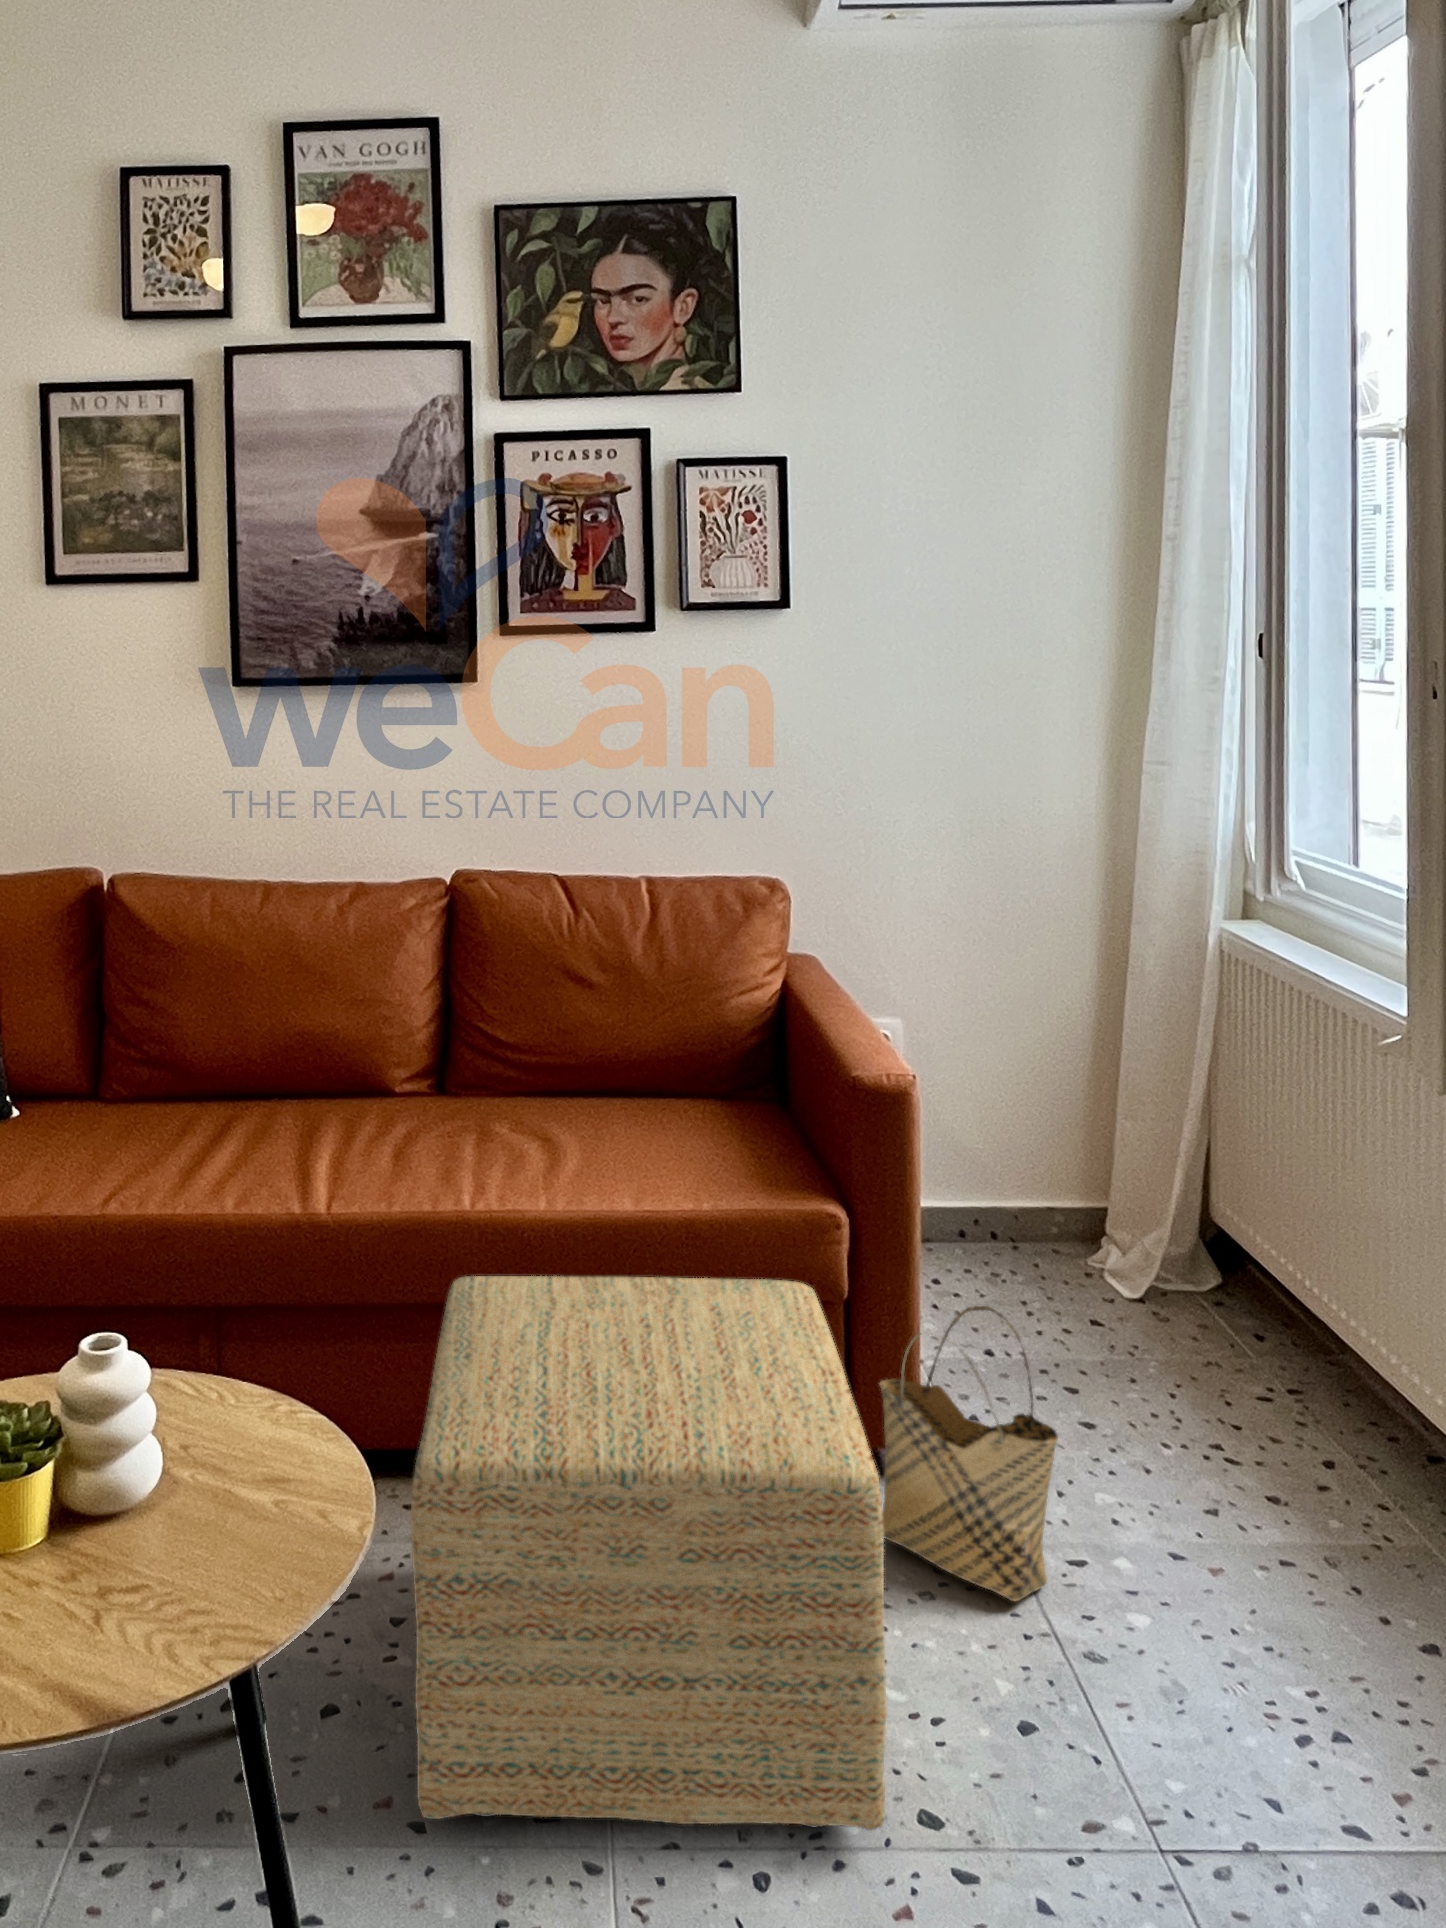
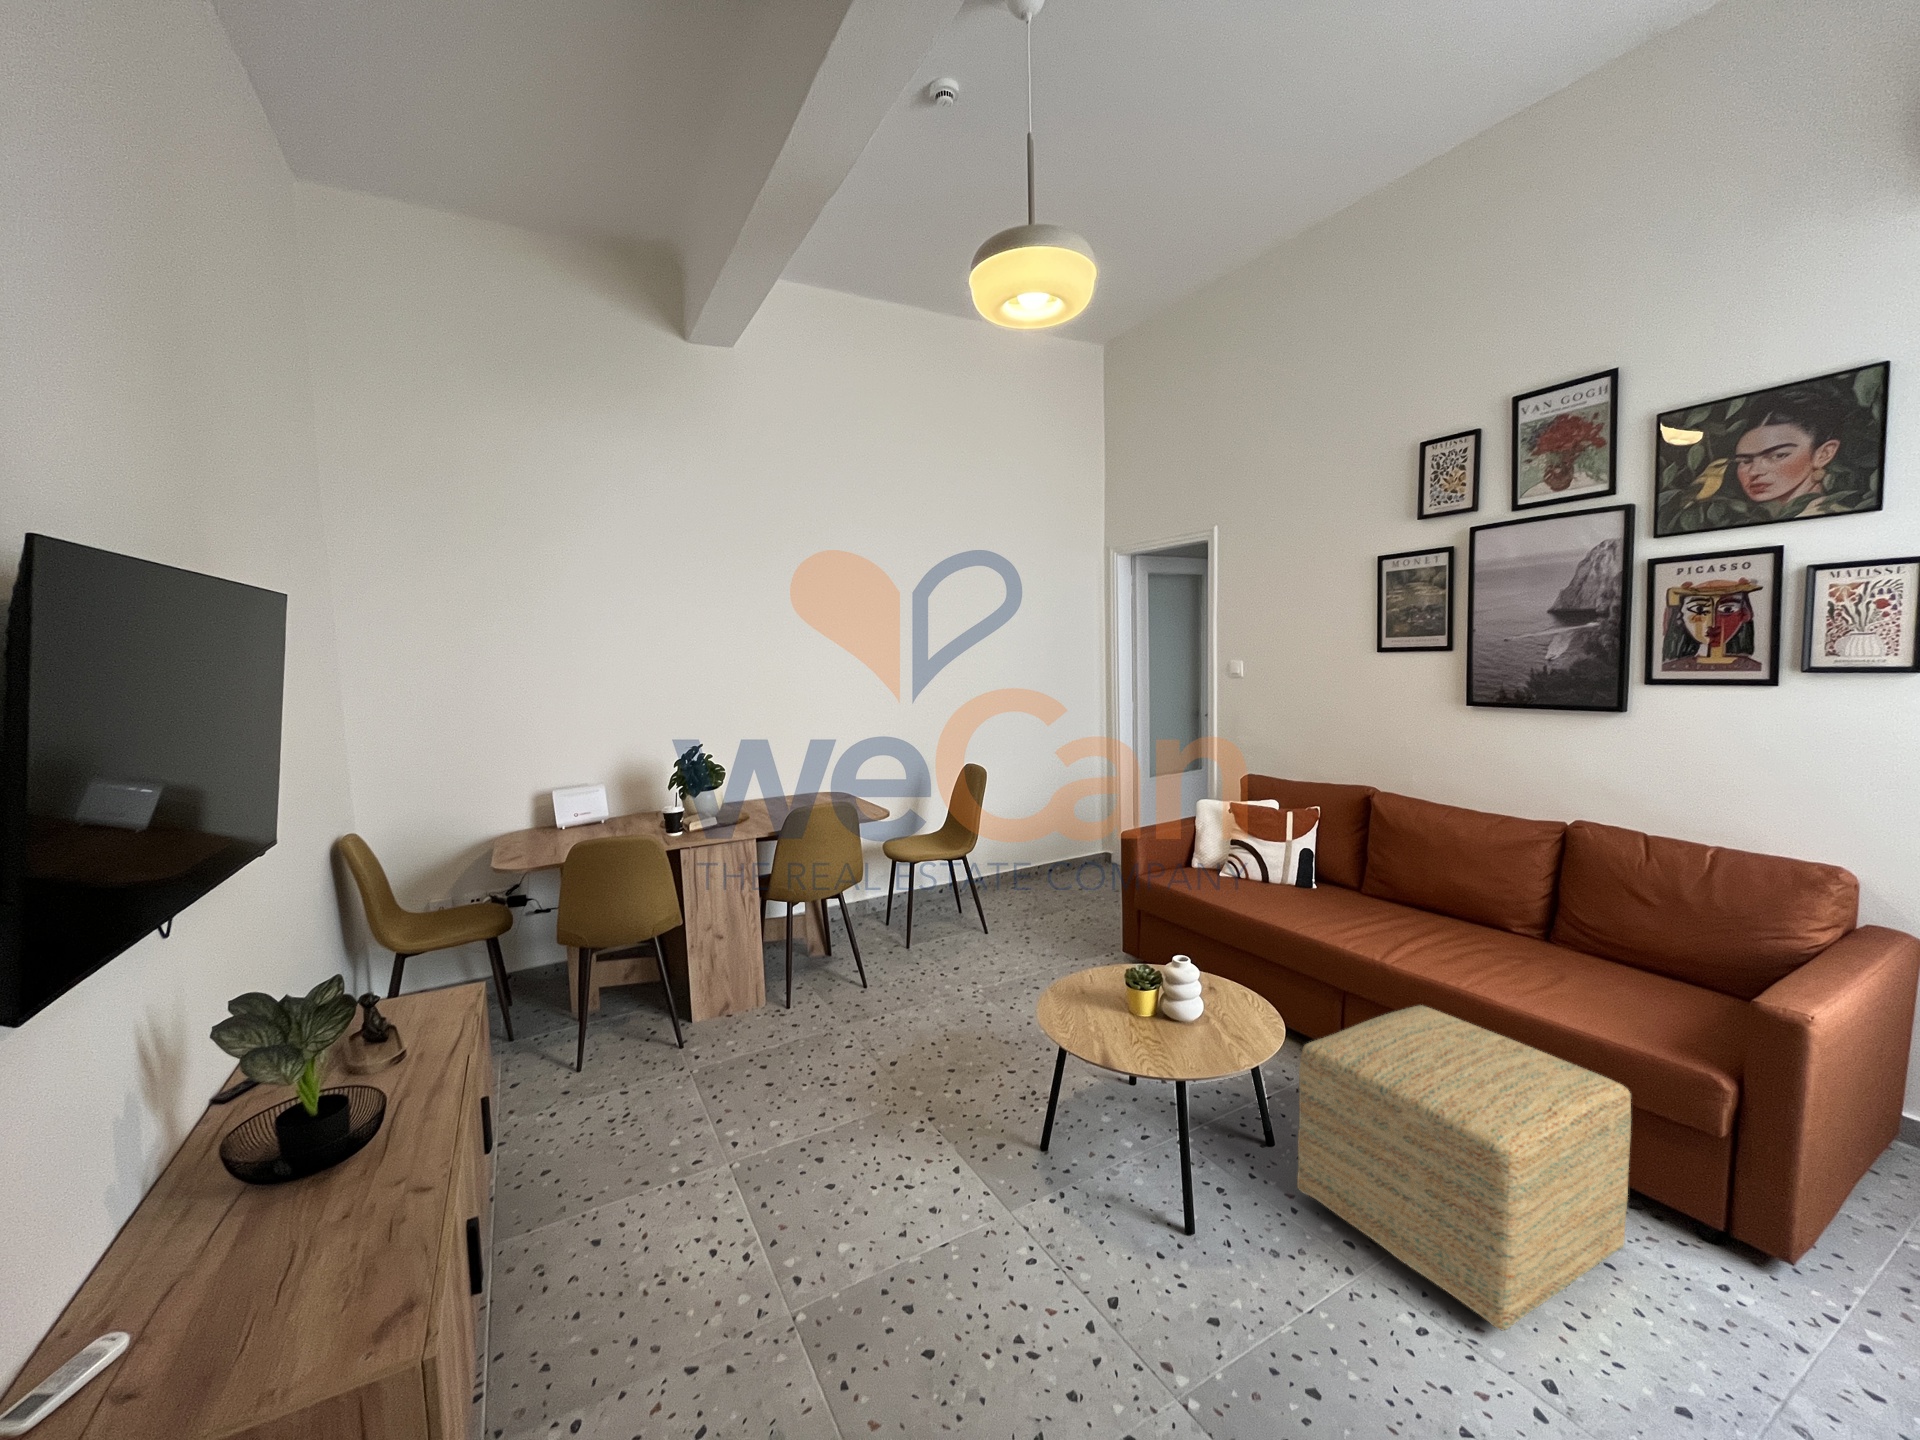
woven basket: present [880,1306,1058,1601] -> none [1696,1154,1835,1367]

